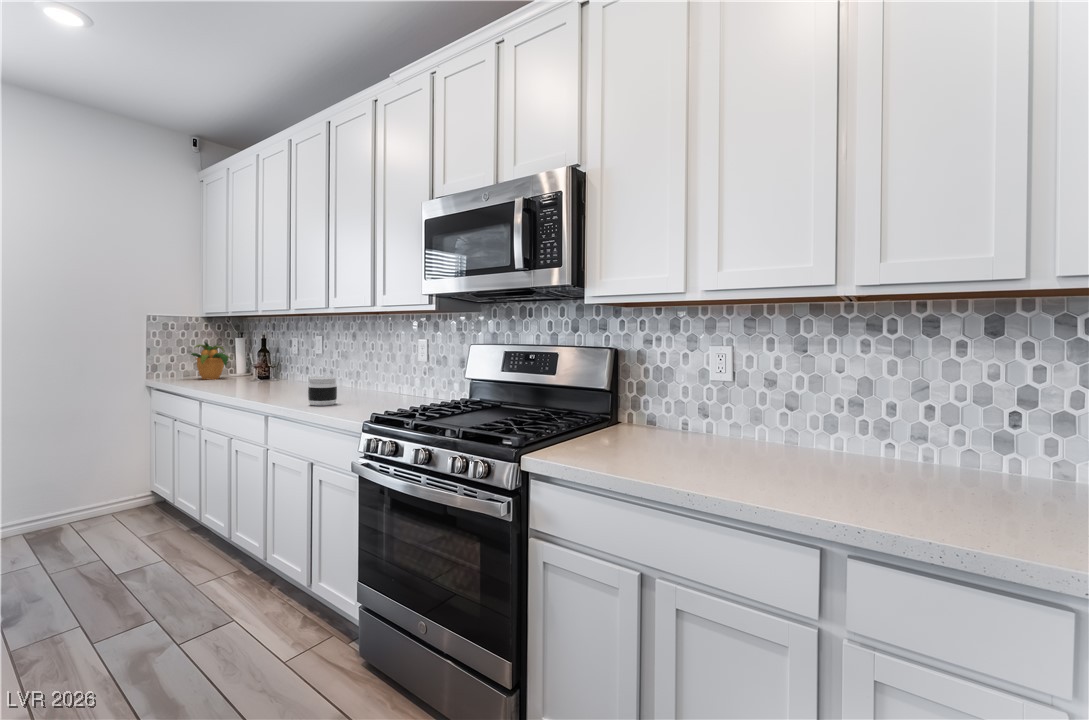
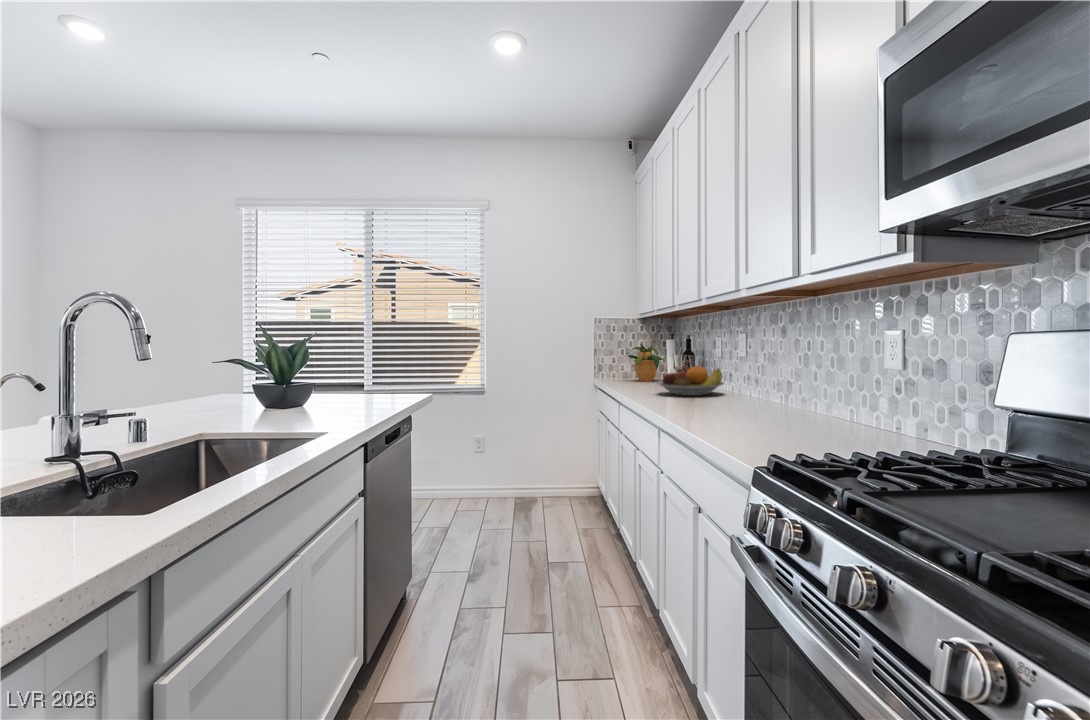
fruit bowl: none [241,363,305,388] -> present [657,366,724,396]
jar: present [308,377,337,406] -> none [697,389,736,432]

